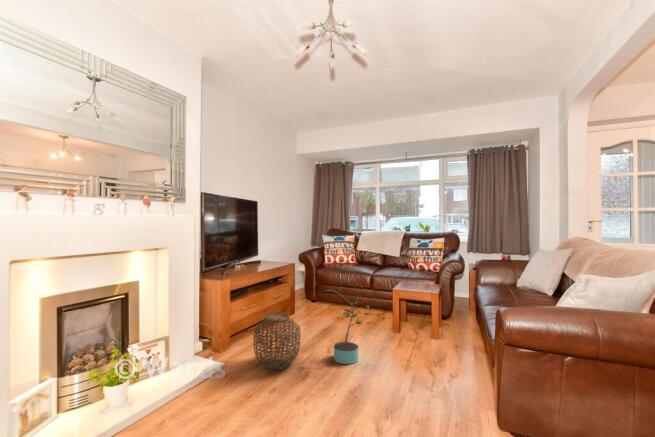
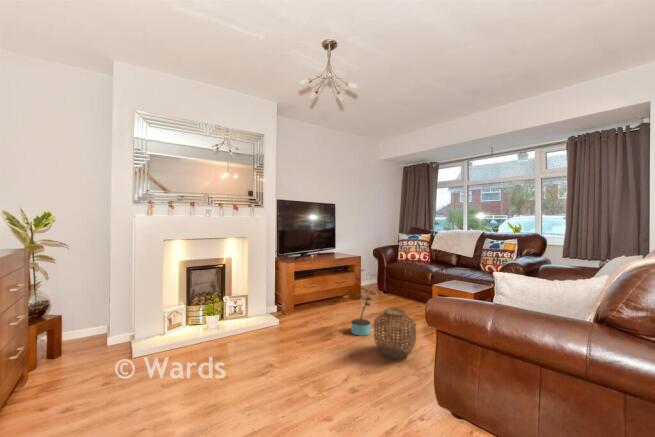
woven basket: present [253,313,300,370] -> present [374,309,416,359]

